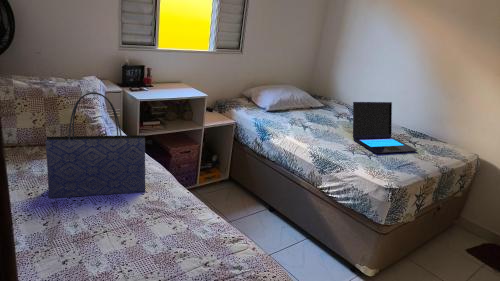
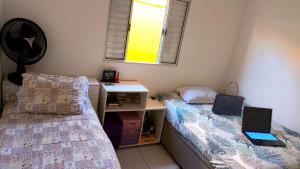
tote bag: present [45,92,152,198] -> present [212,85,246,115]

